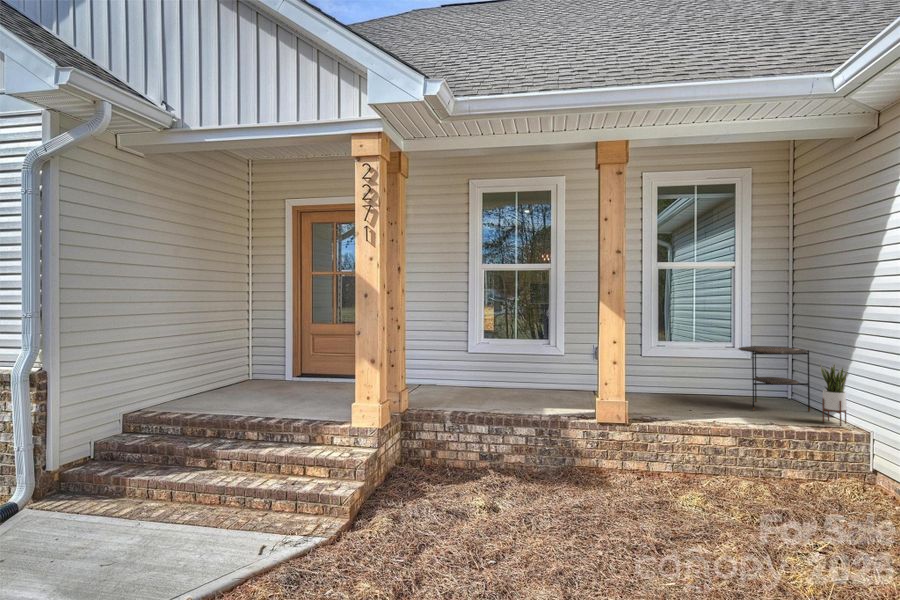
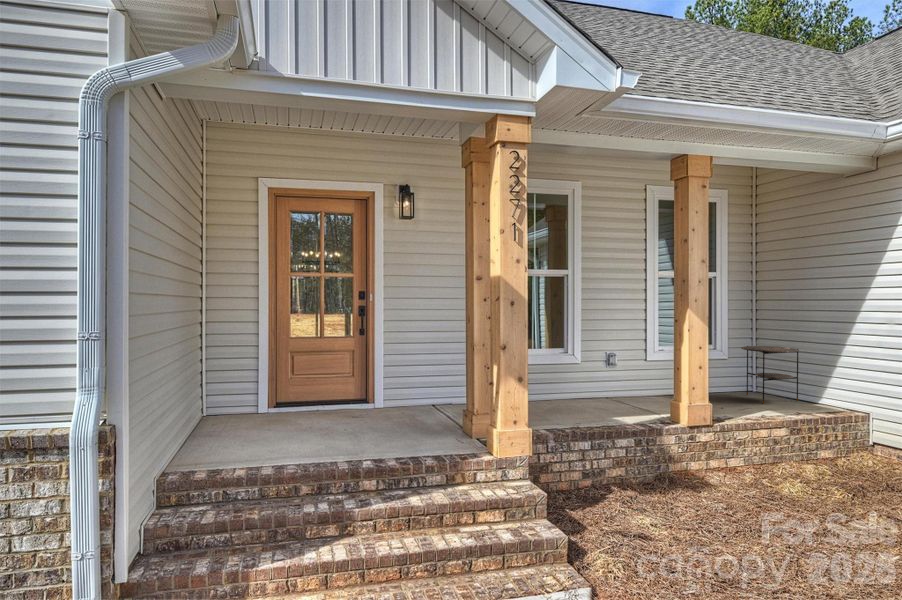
potted plant: present [819,361,847,426] -> none [818,357,844,411]

